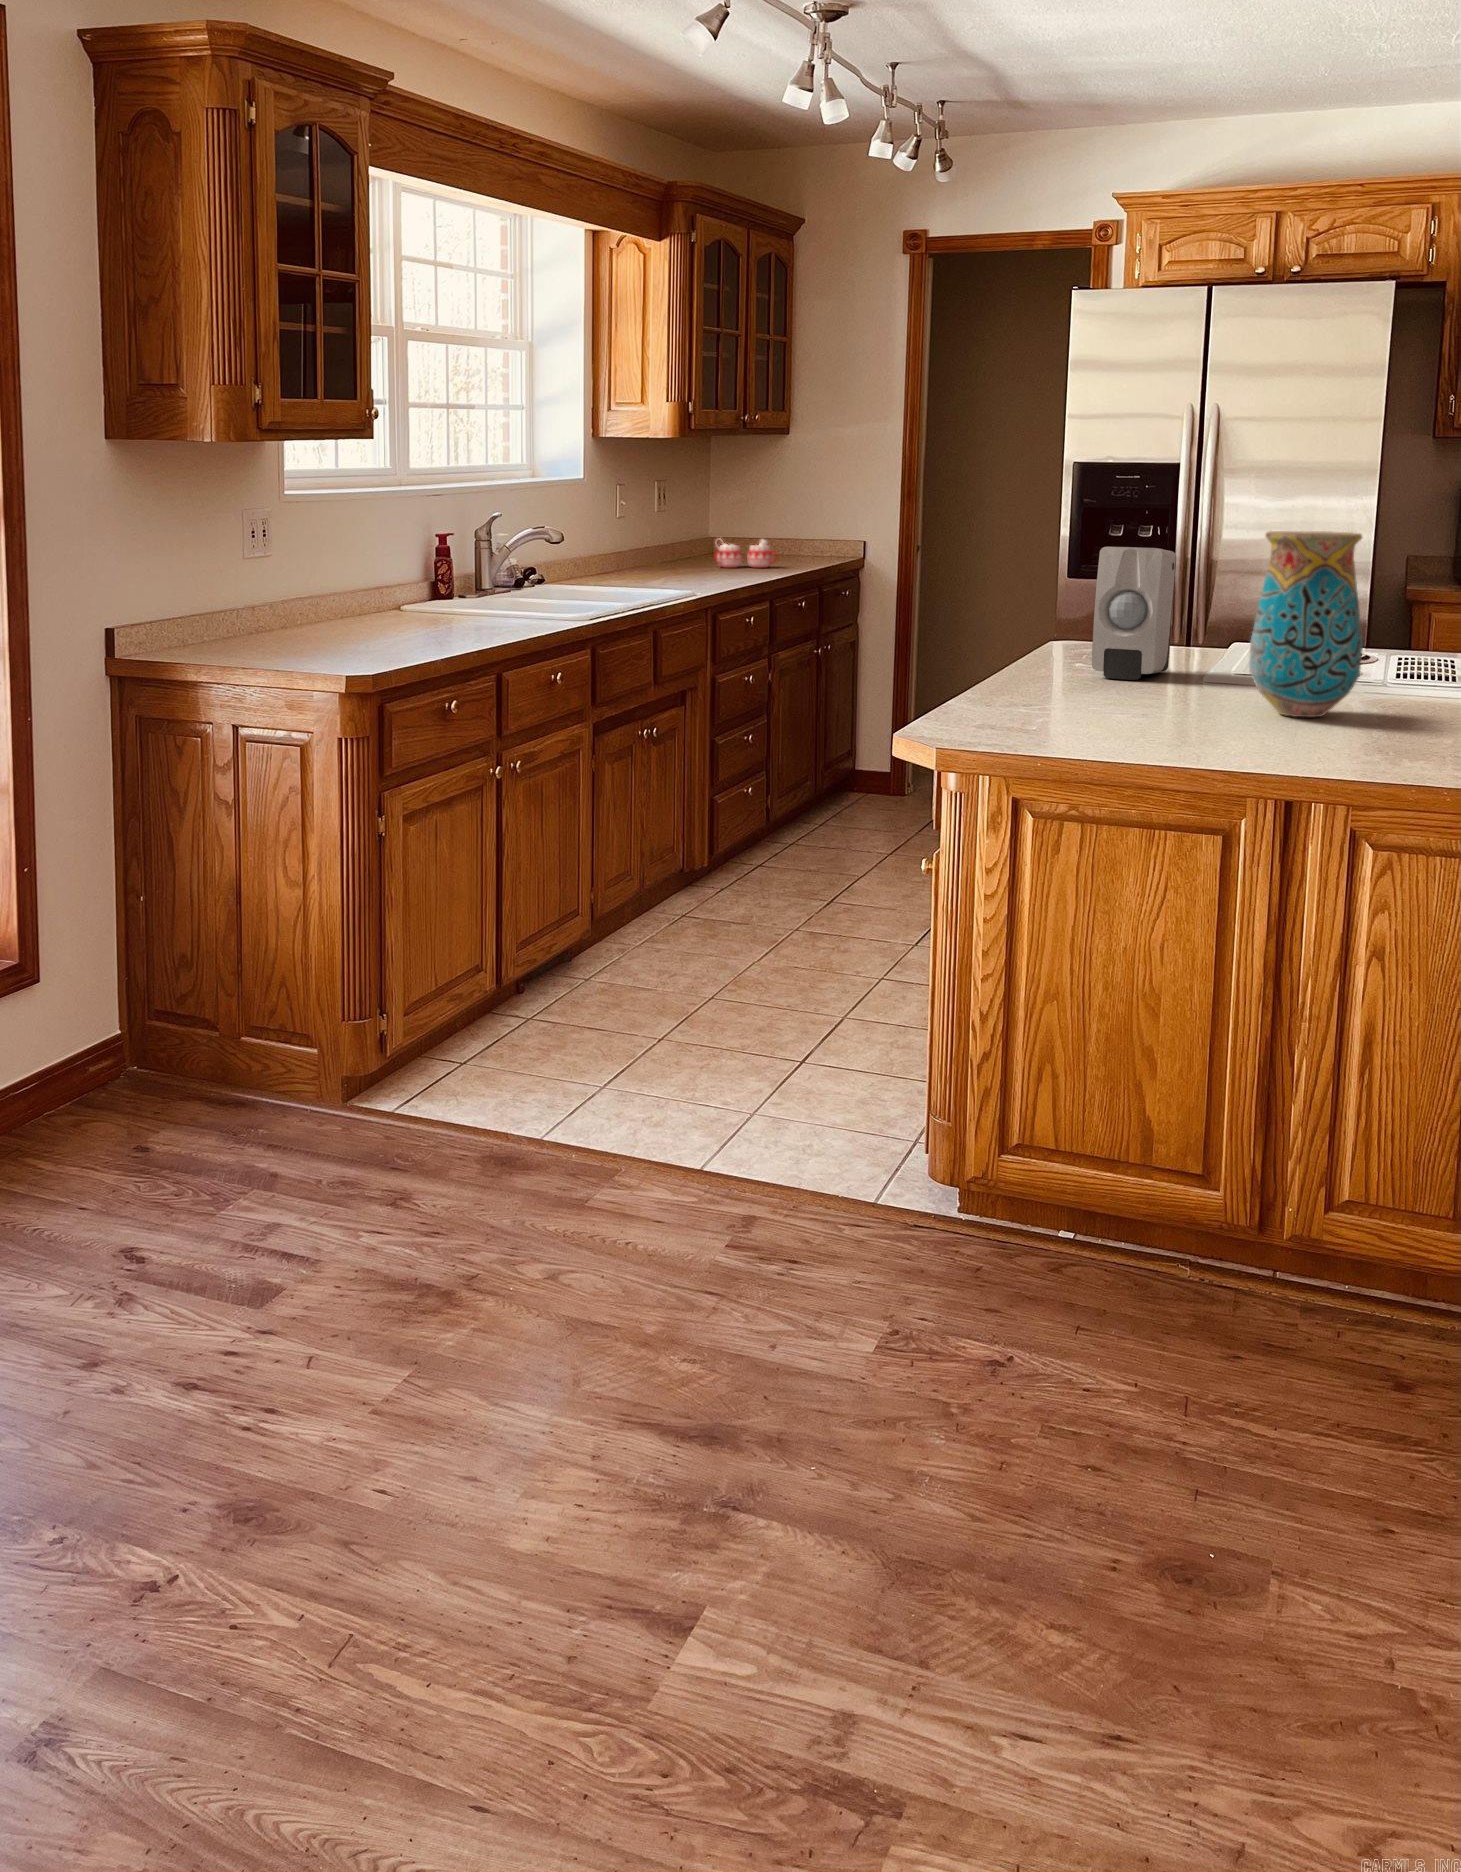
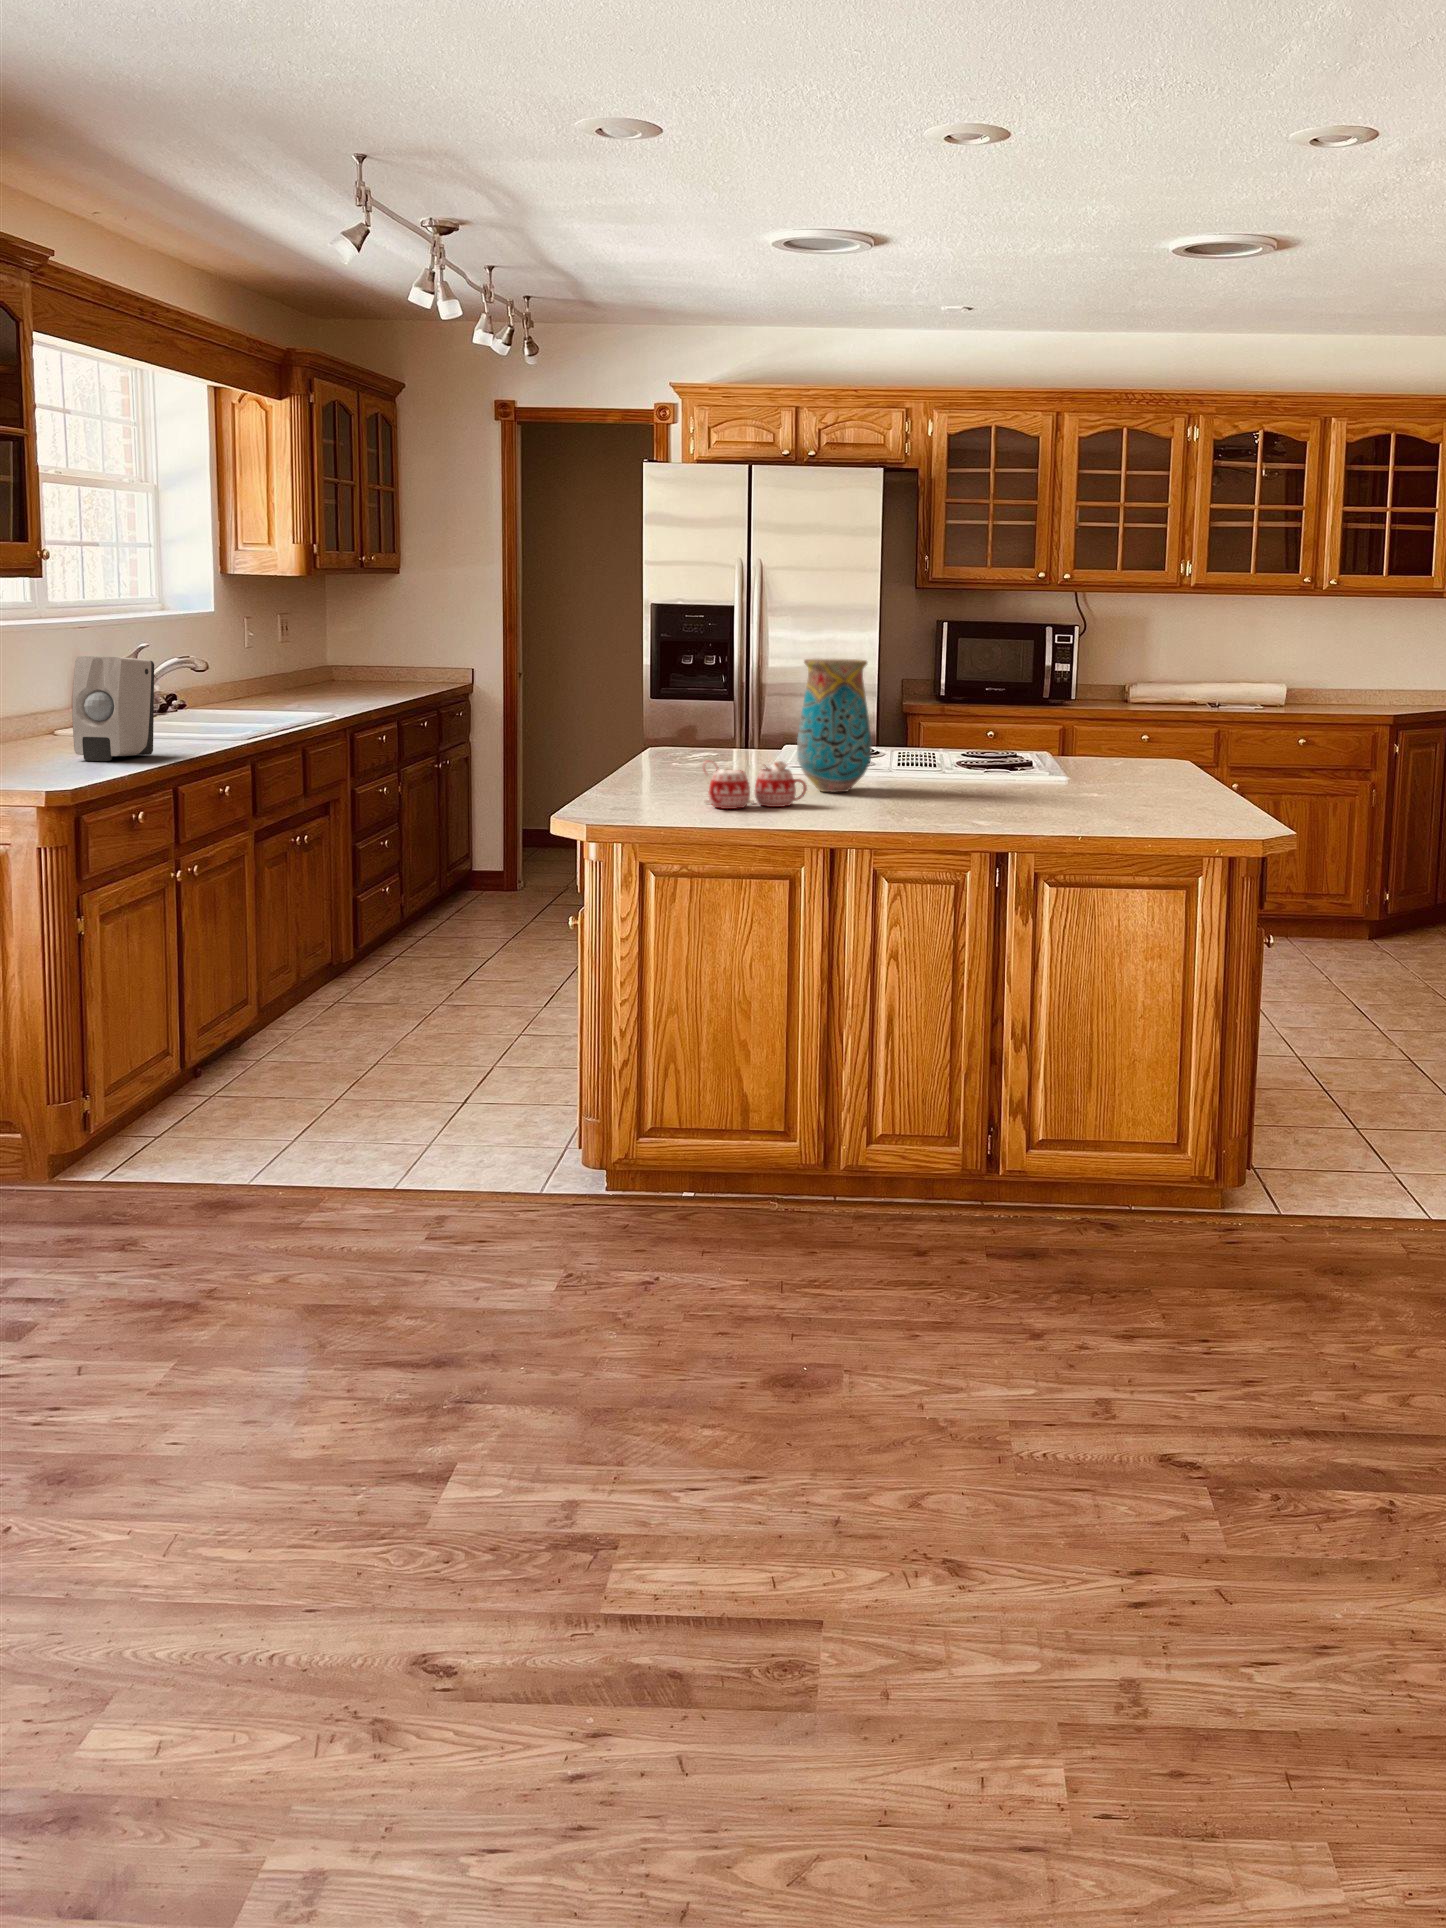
mug: present [714,539,777,568] -> present [702,760,807,809]
soap dispenser: present [1092,547,1176,680] -> present [72,656,154,761]

